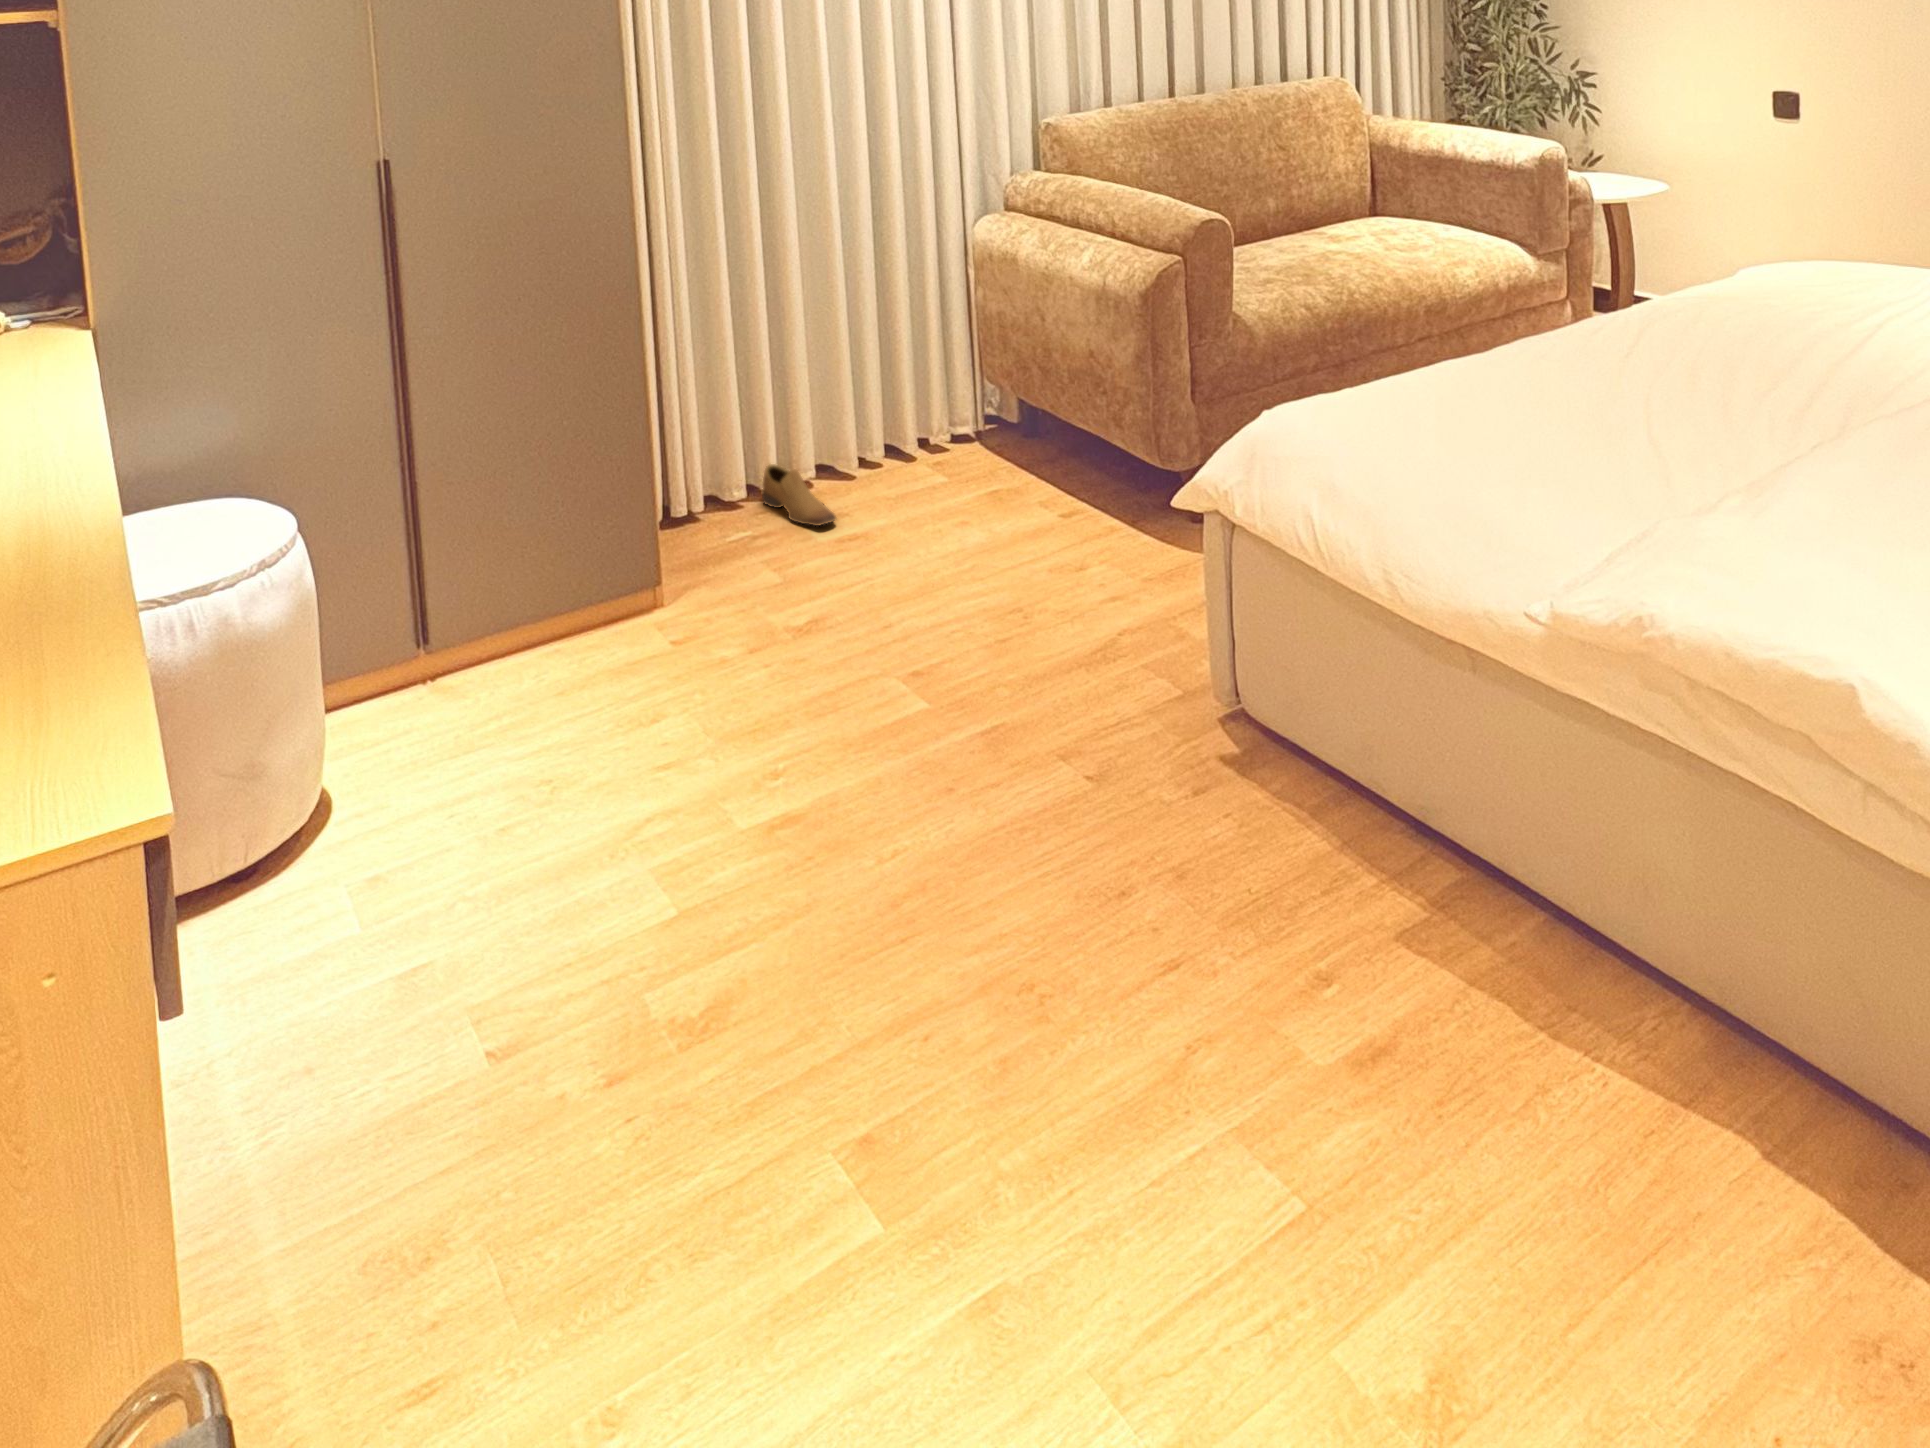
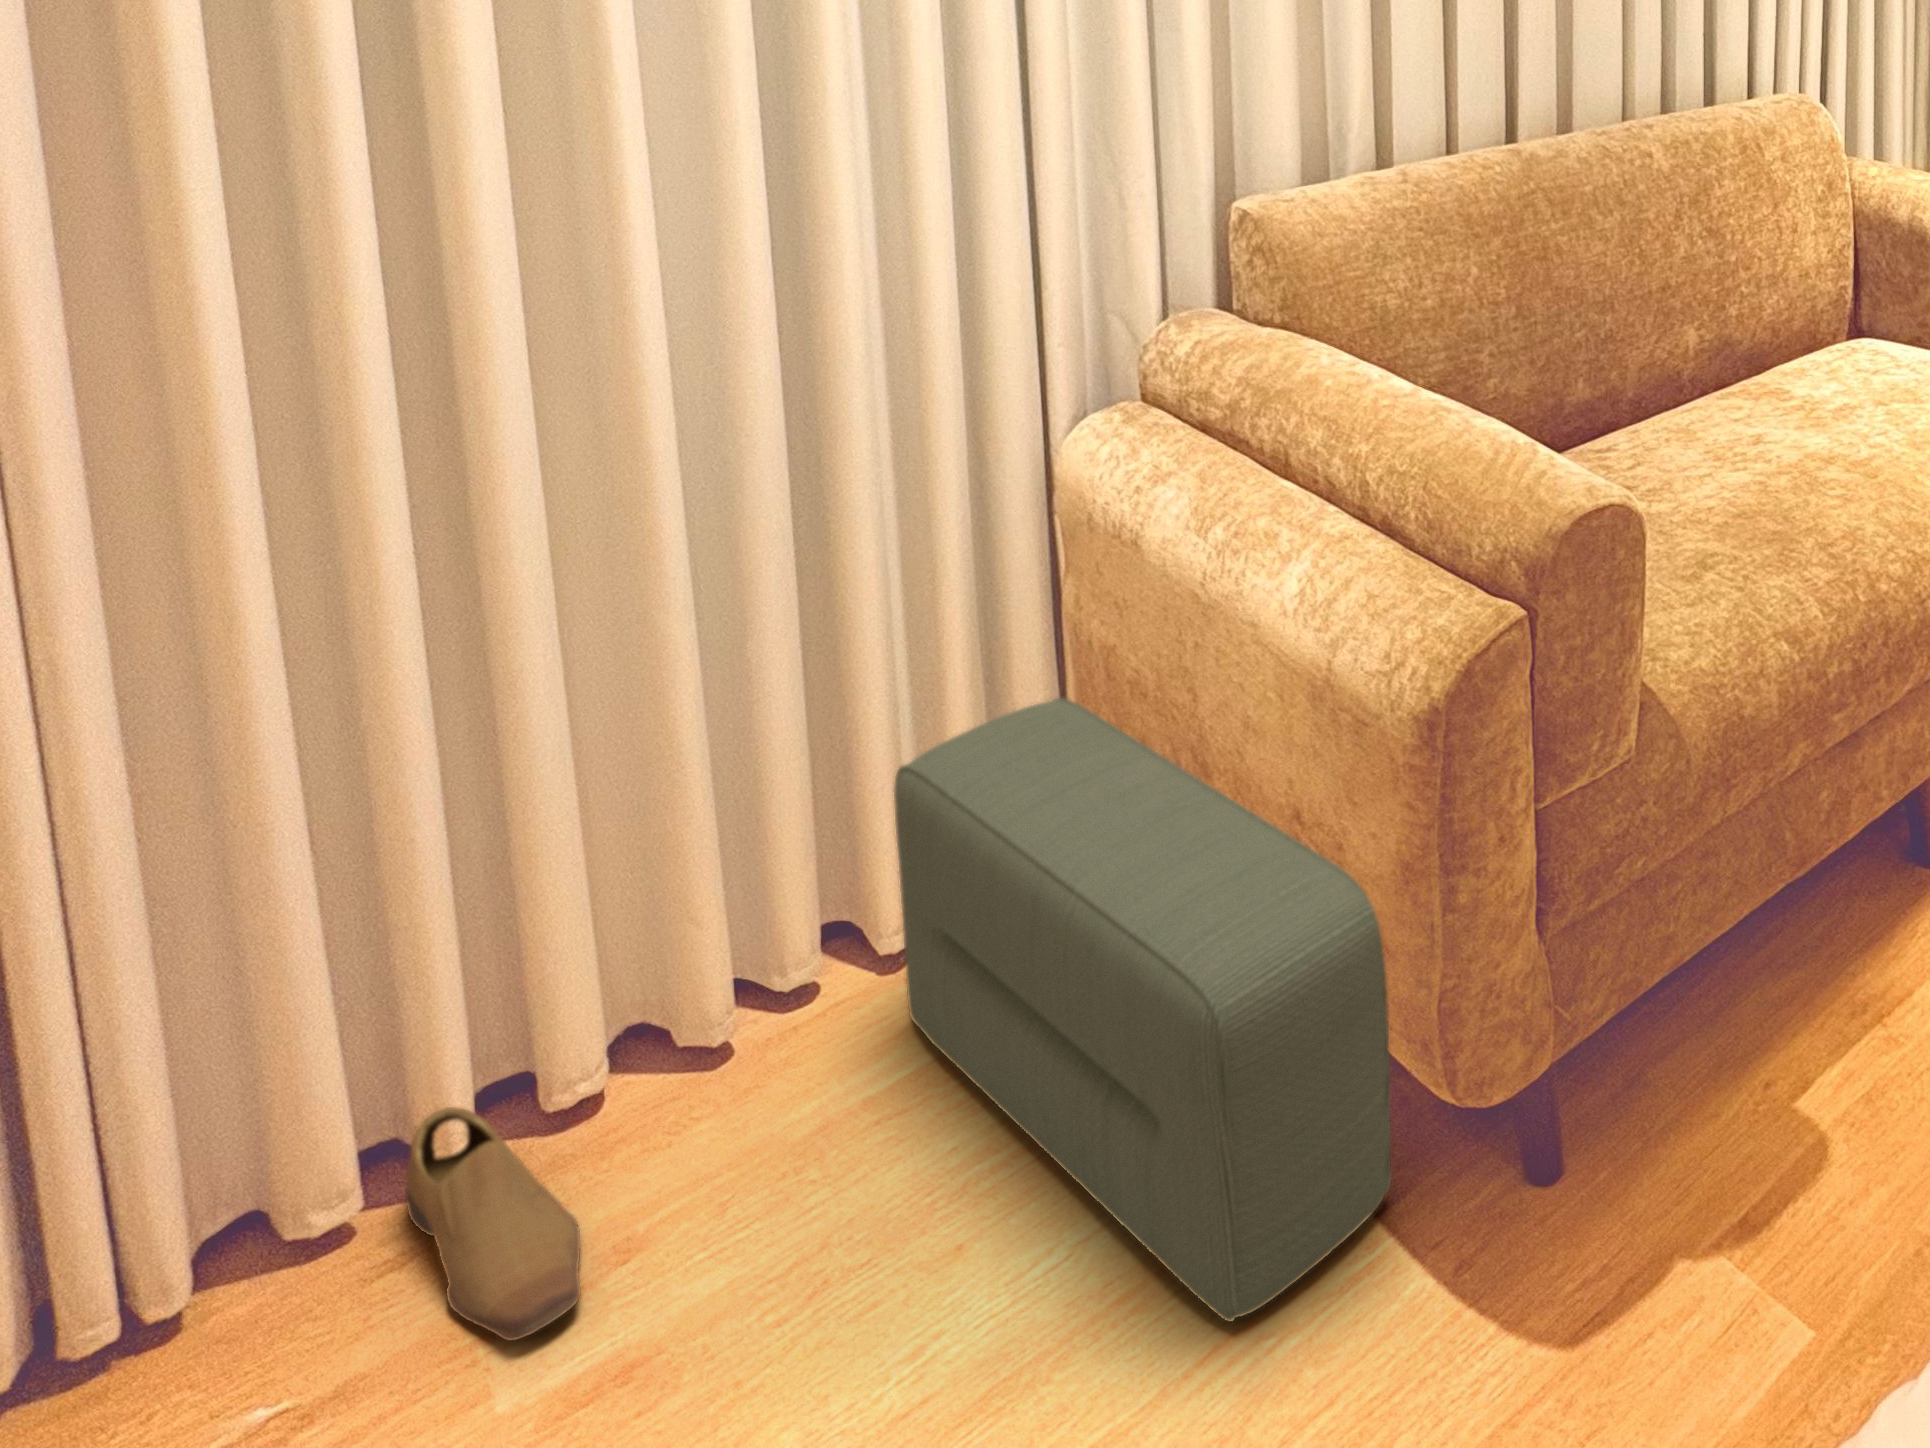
pouf: none [920,338,1135,539] -> present [894,698,1391,1321]

